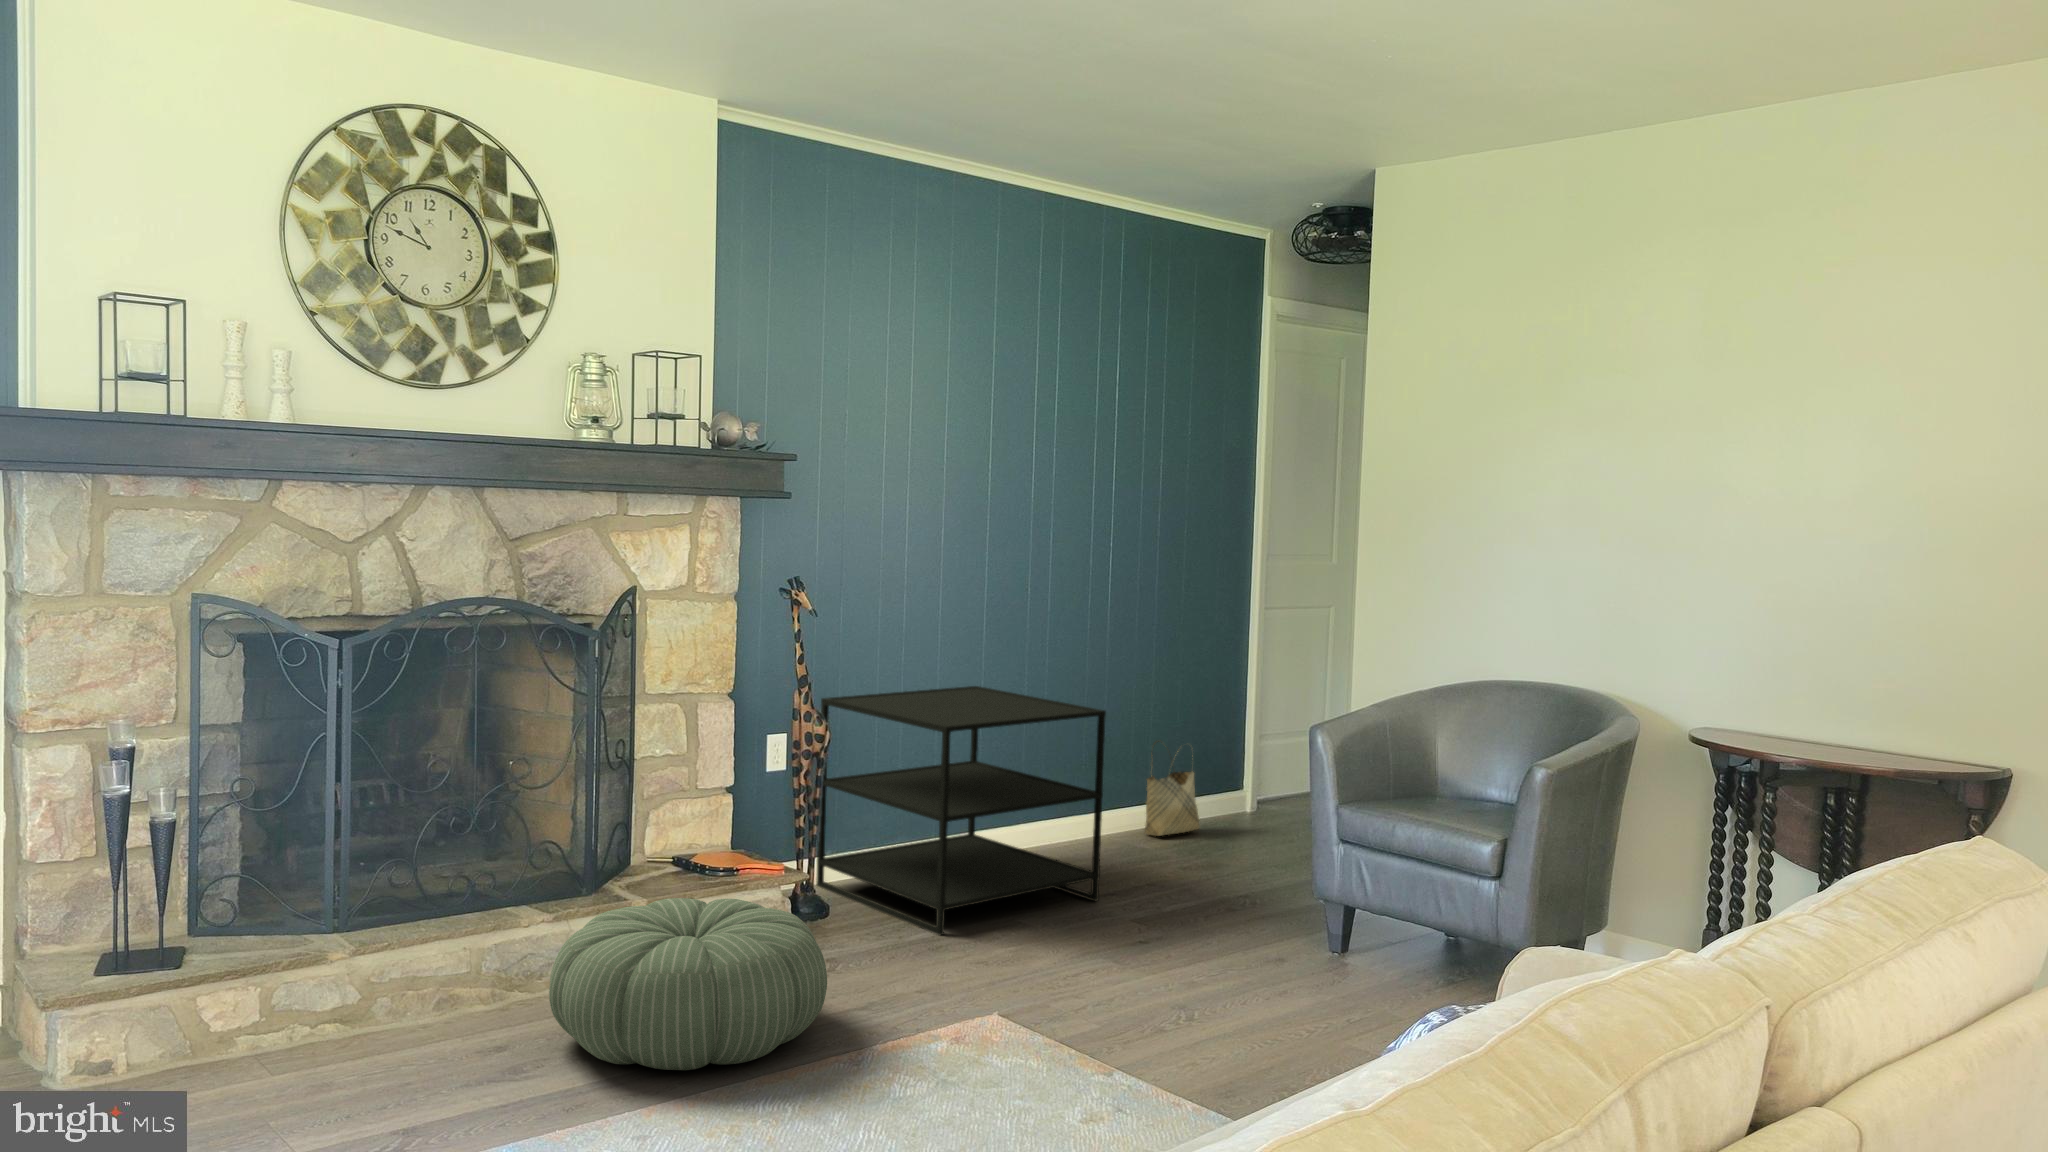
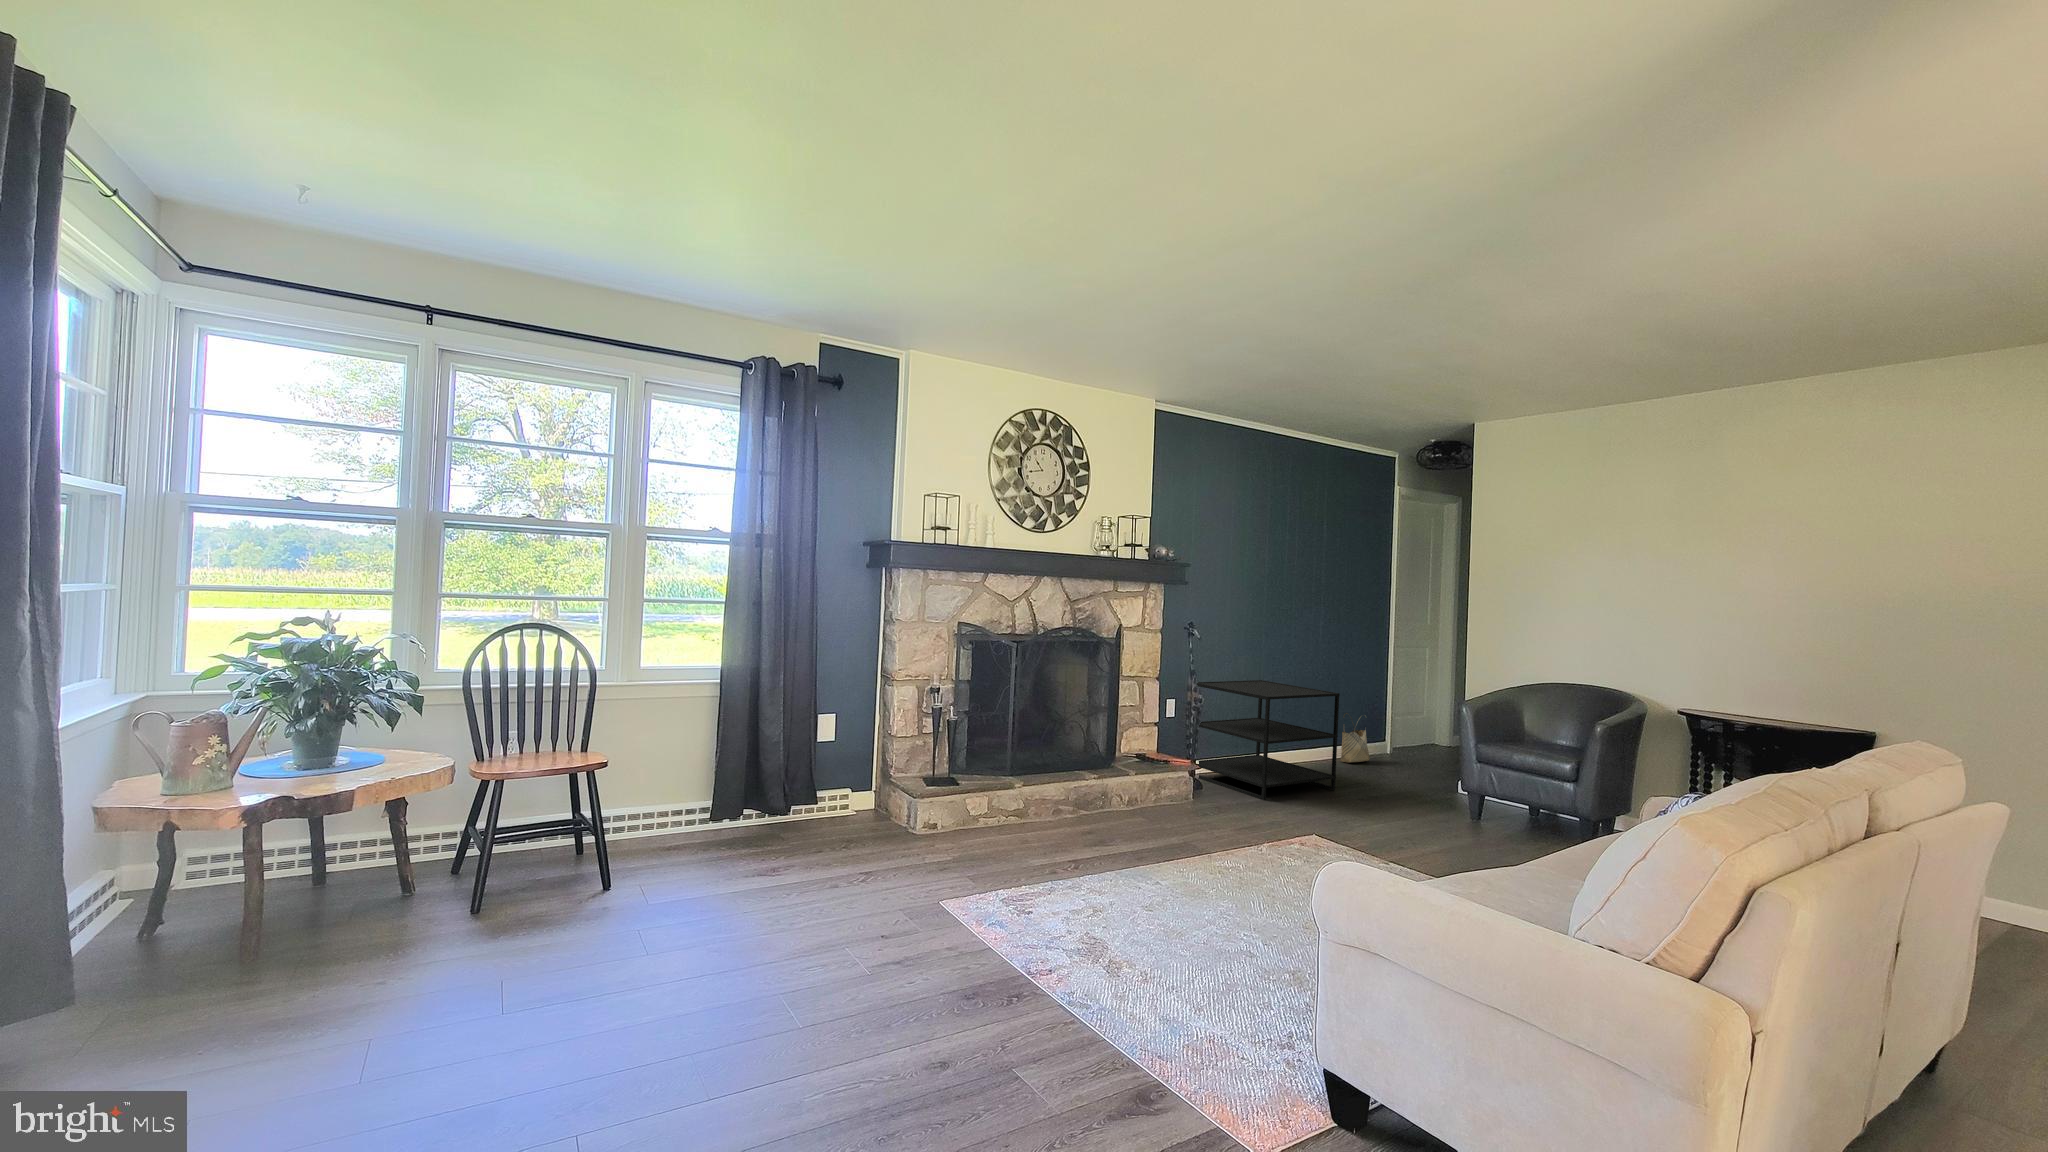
pouf: present [549,898,827,1070] -> none [1112,770,1239,847]

